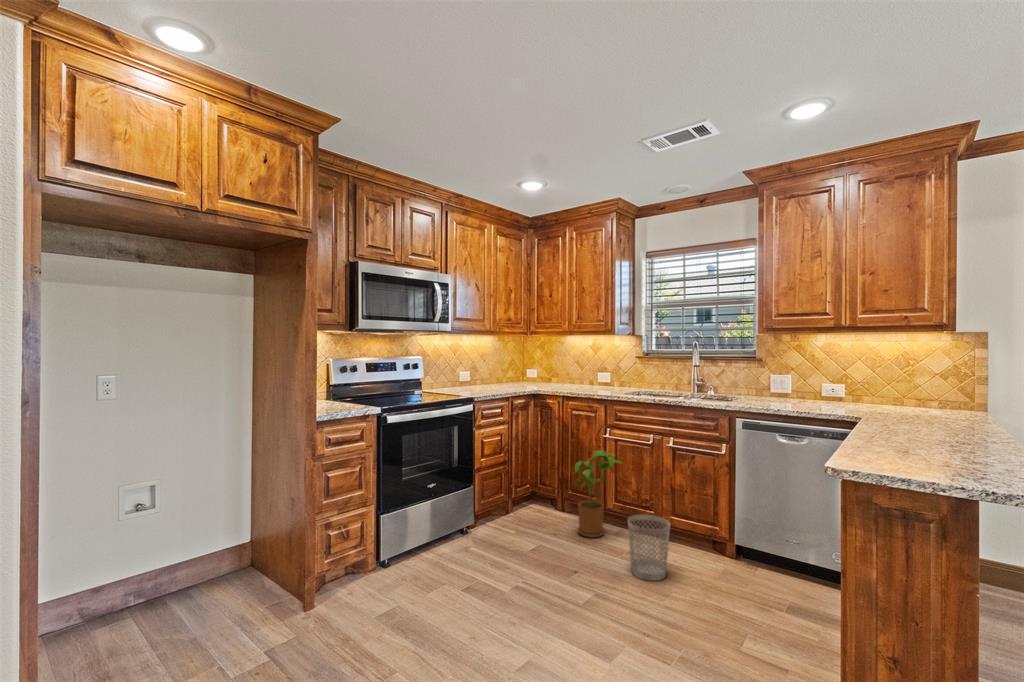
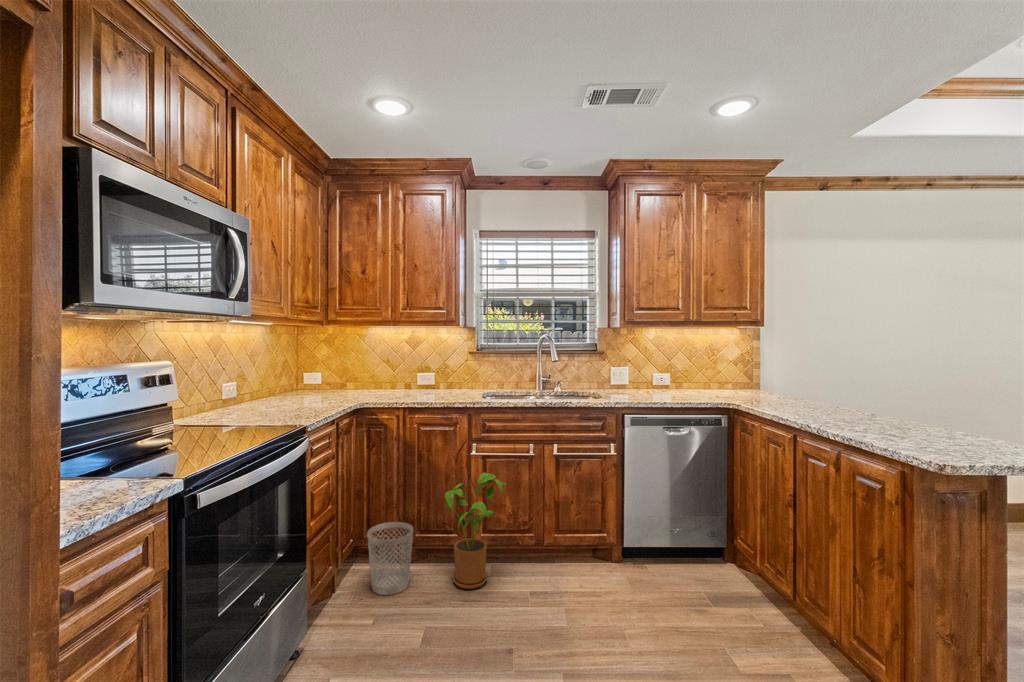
wastebasket: present [628,515,670,581] -> present [367,522,413,595]

